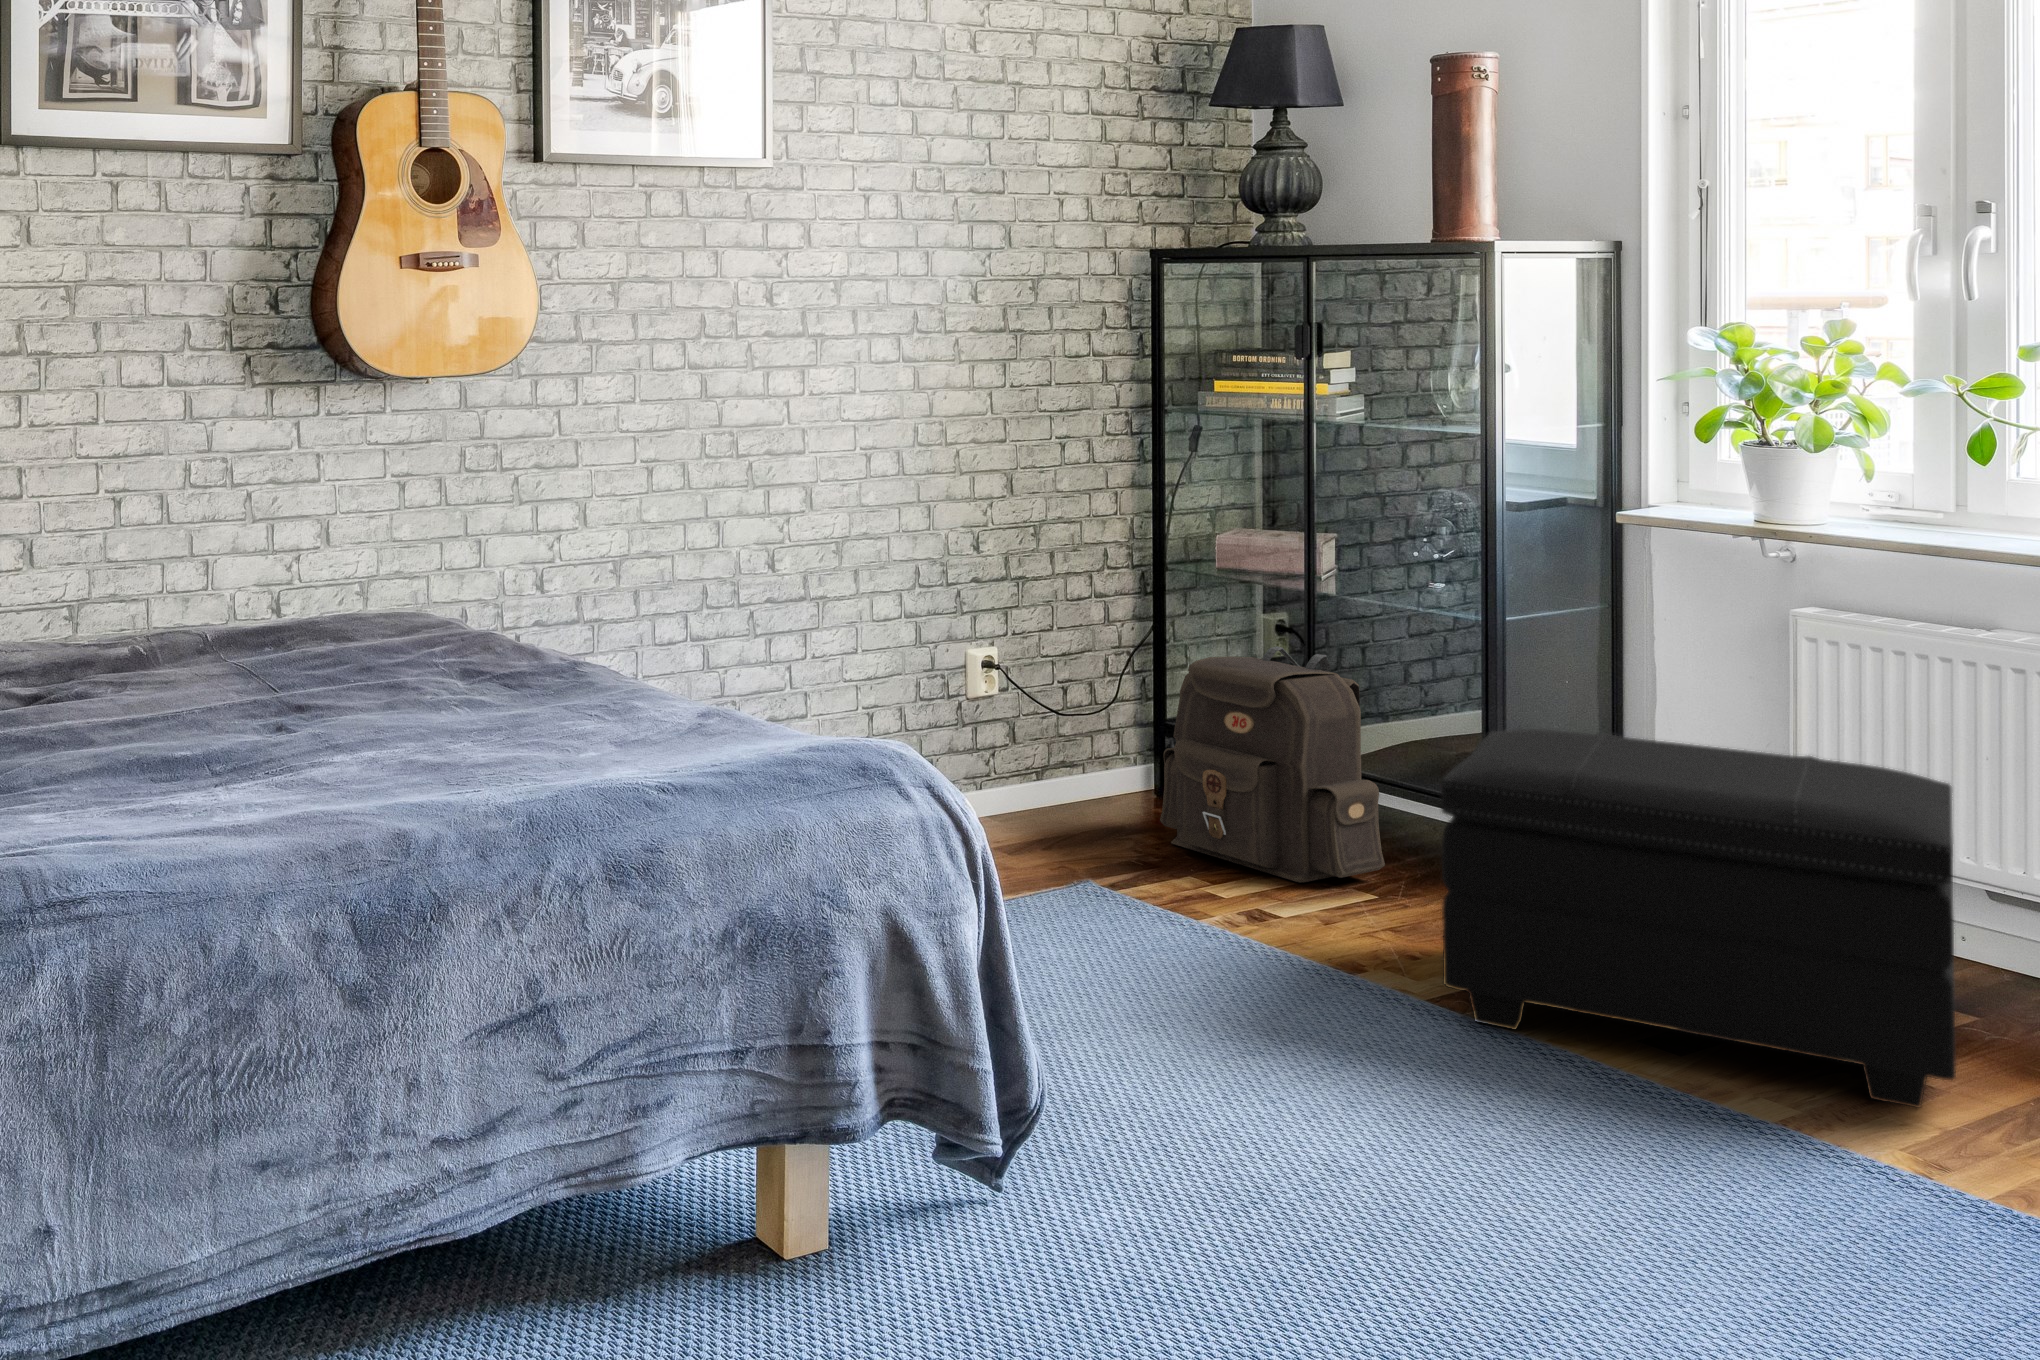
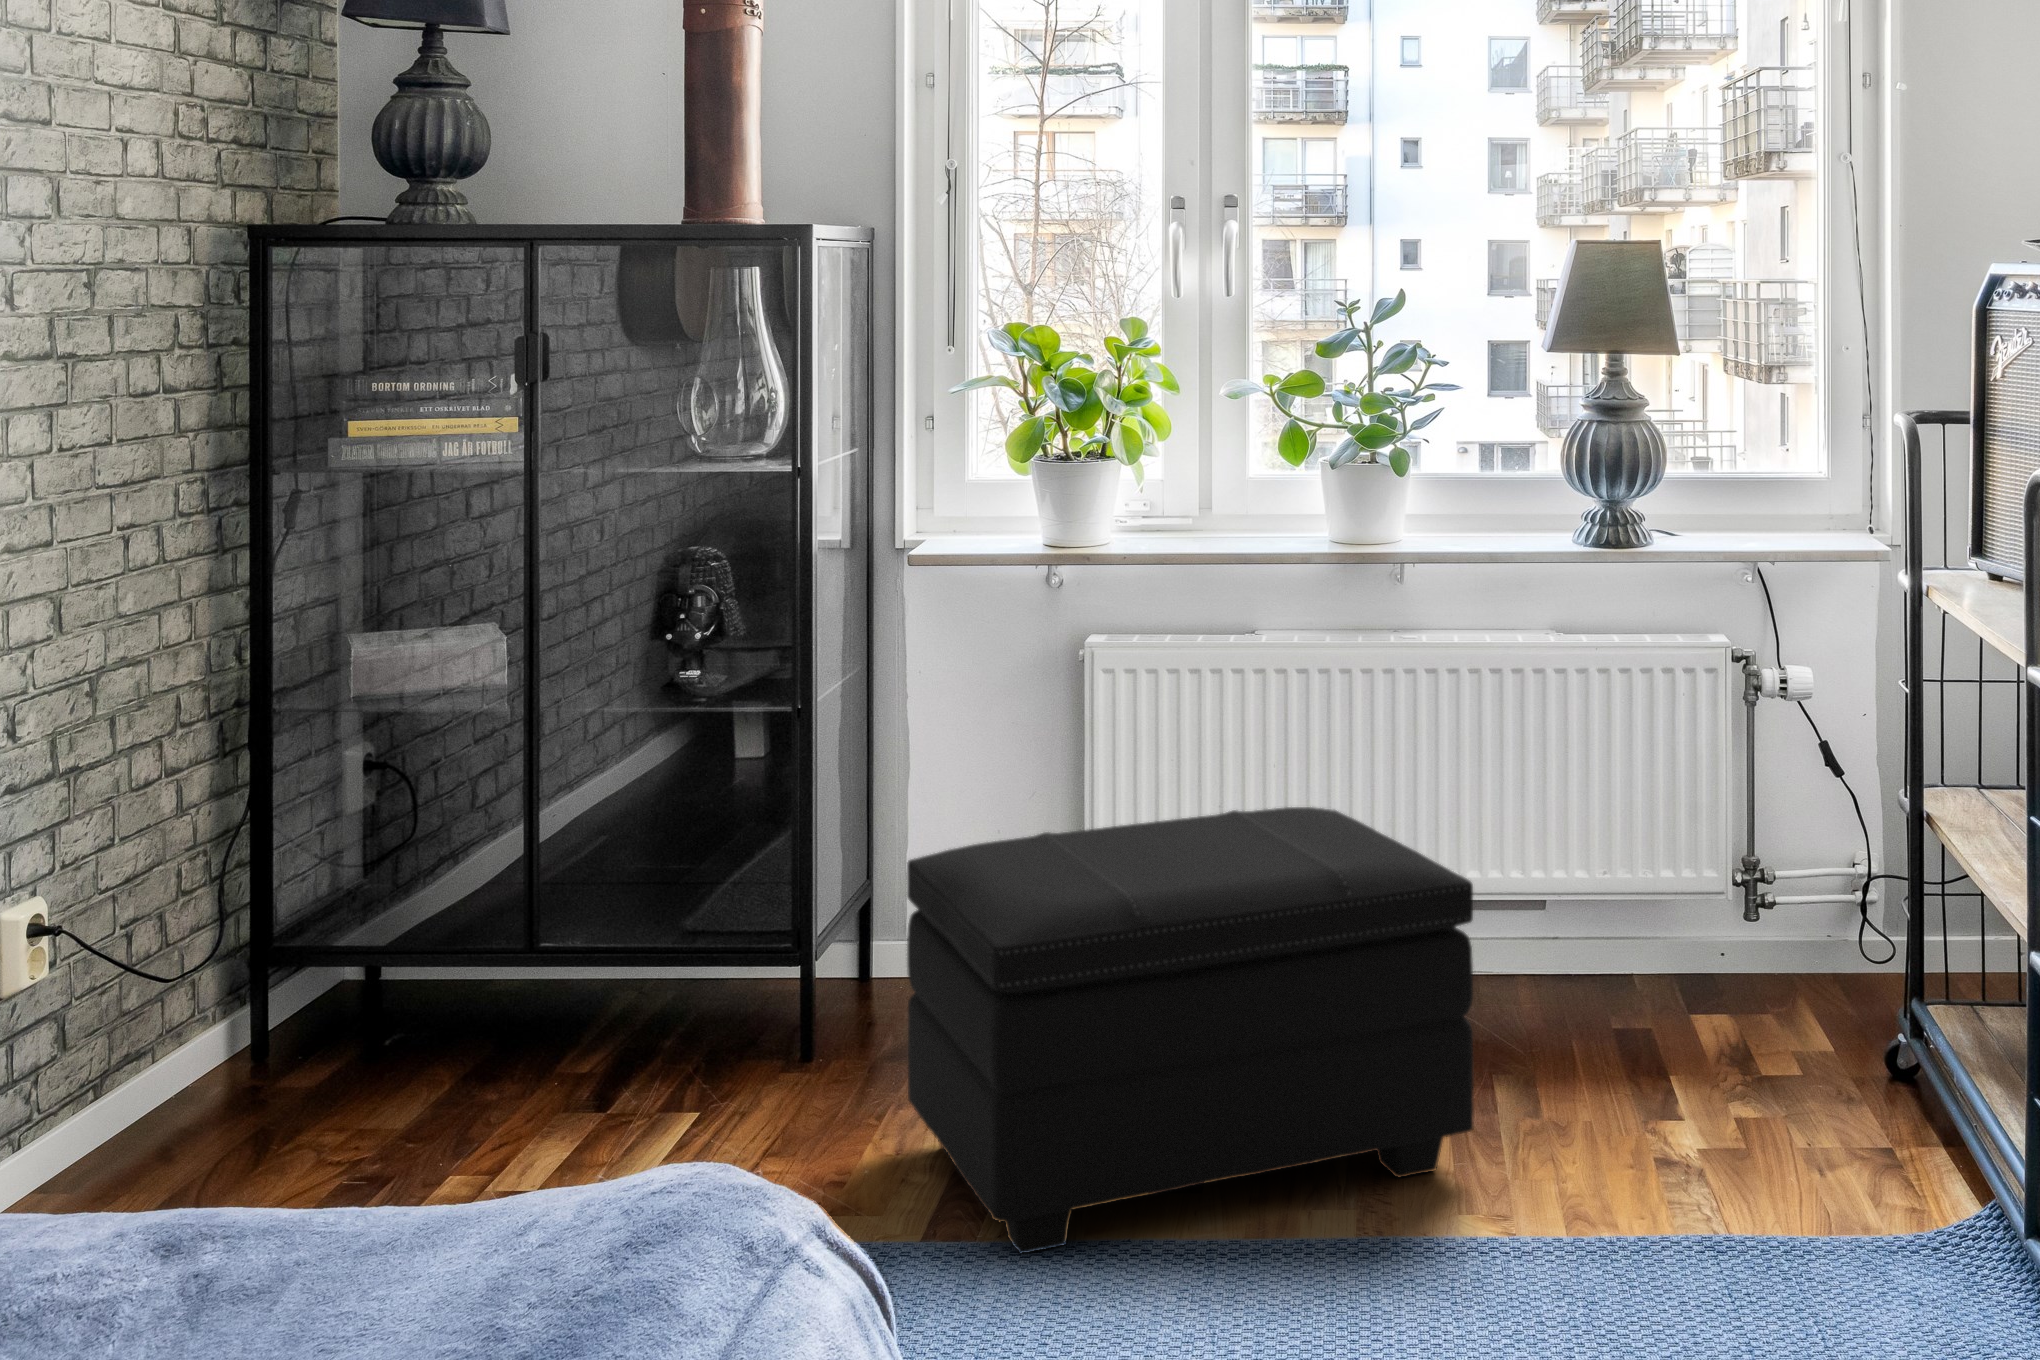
backpack: present [1160,646,1385,883] -> none [336,798,686,1134]

